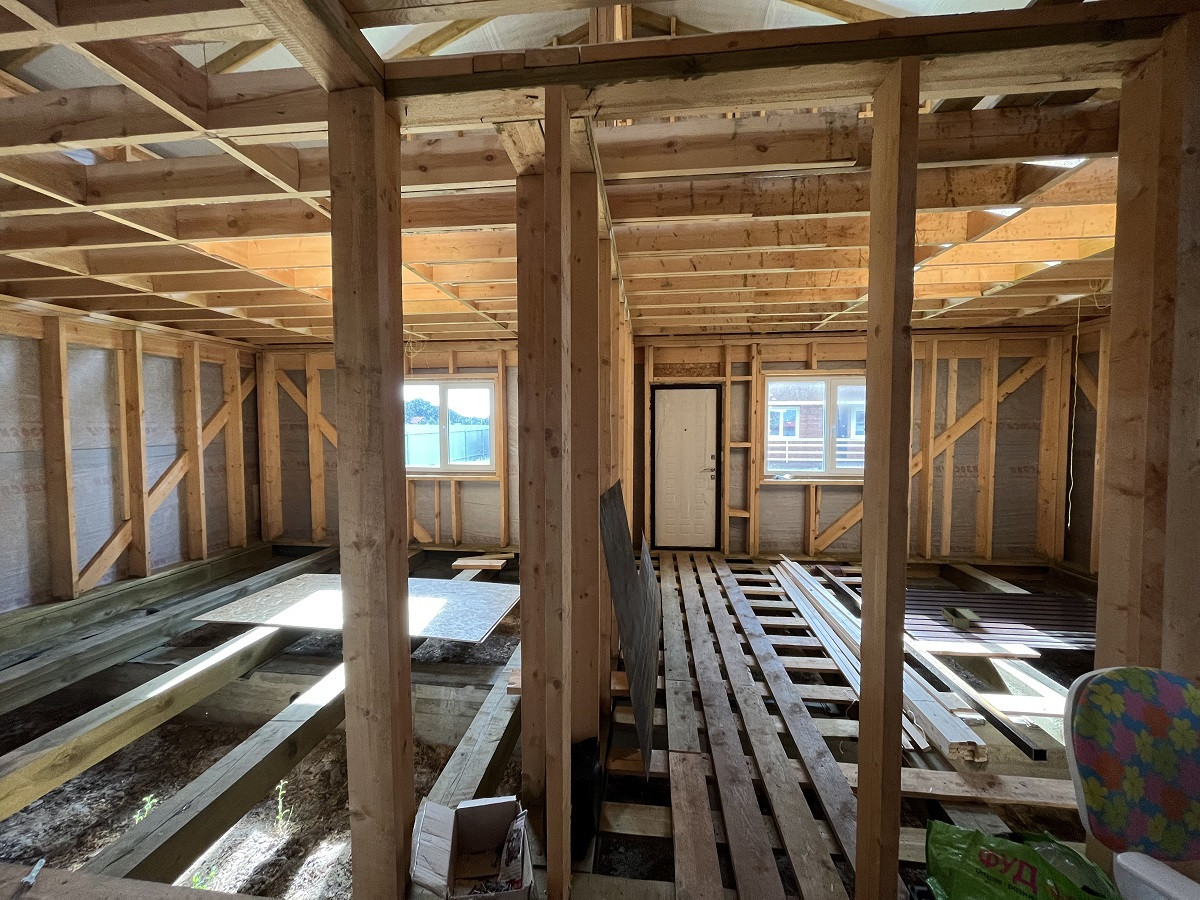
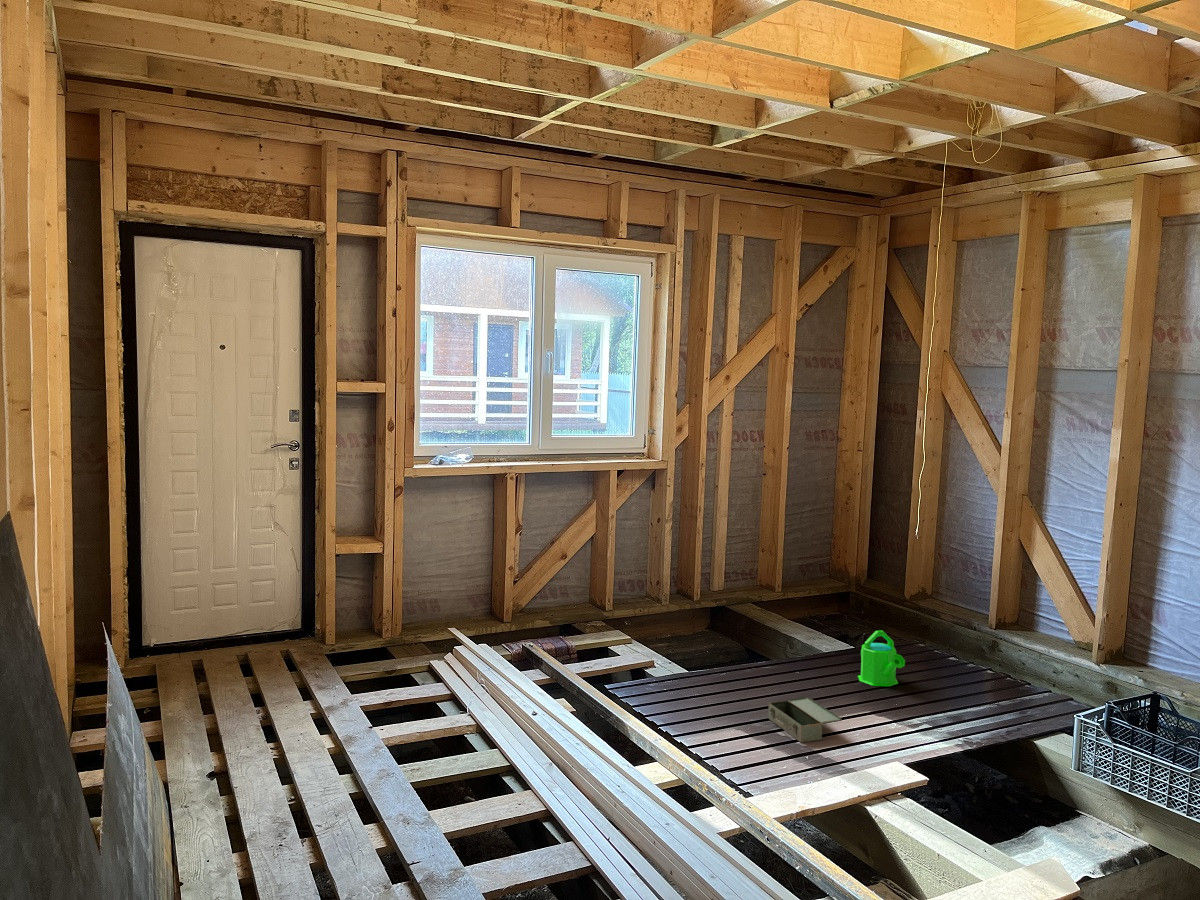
watering can: none [1019,583,1049,616] -> present [858,630,905,687]

